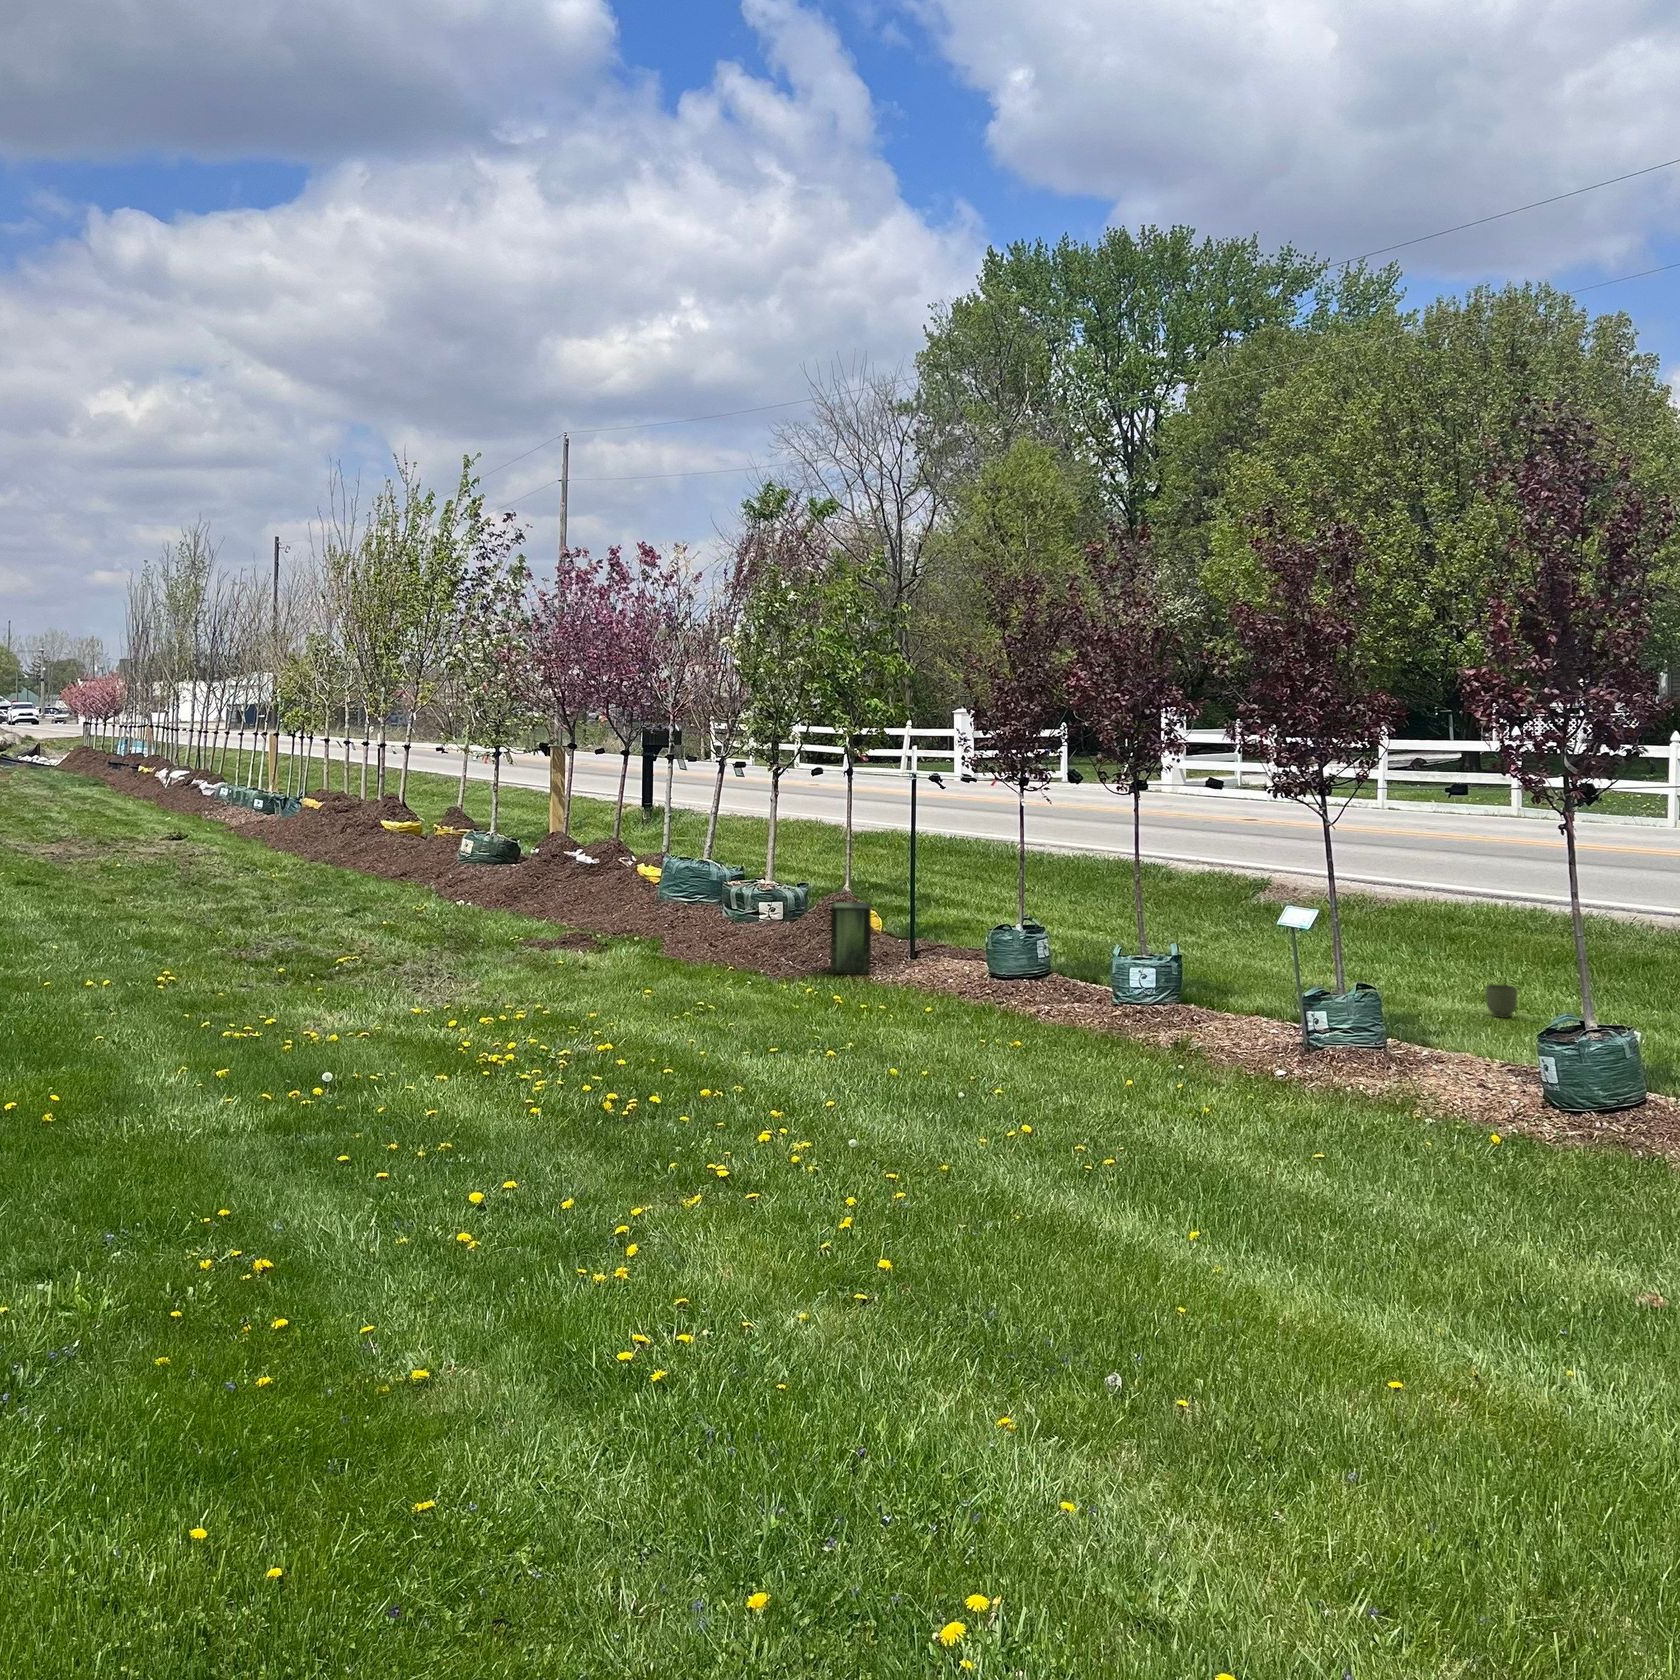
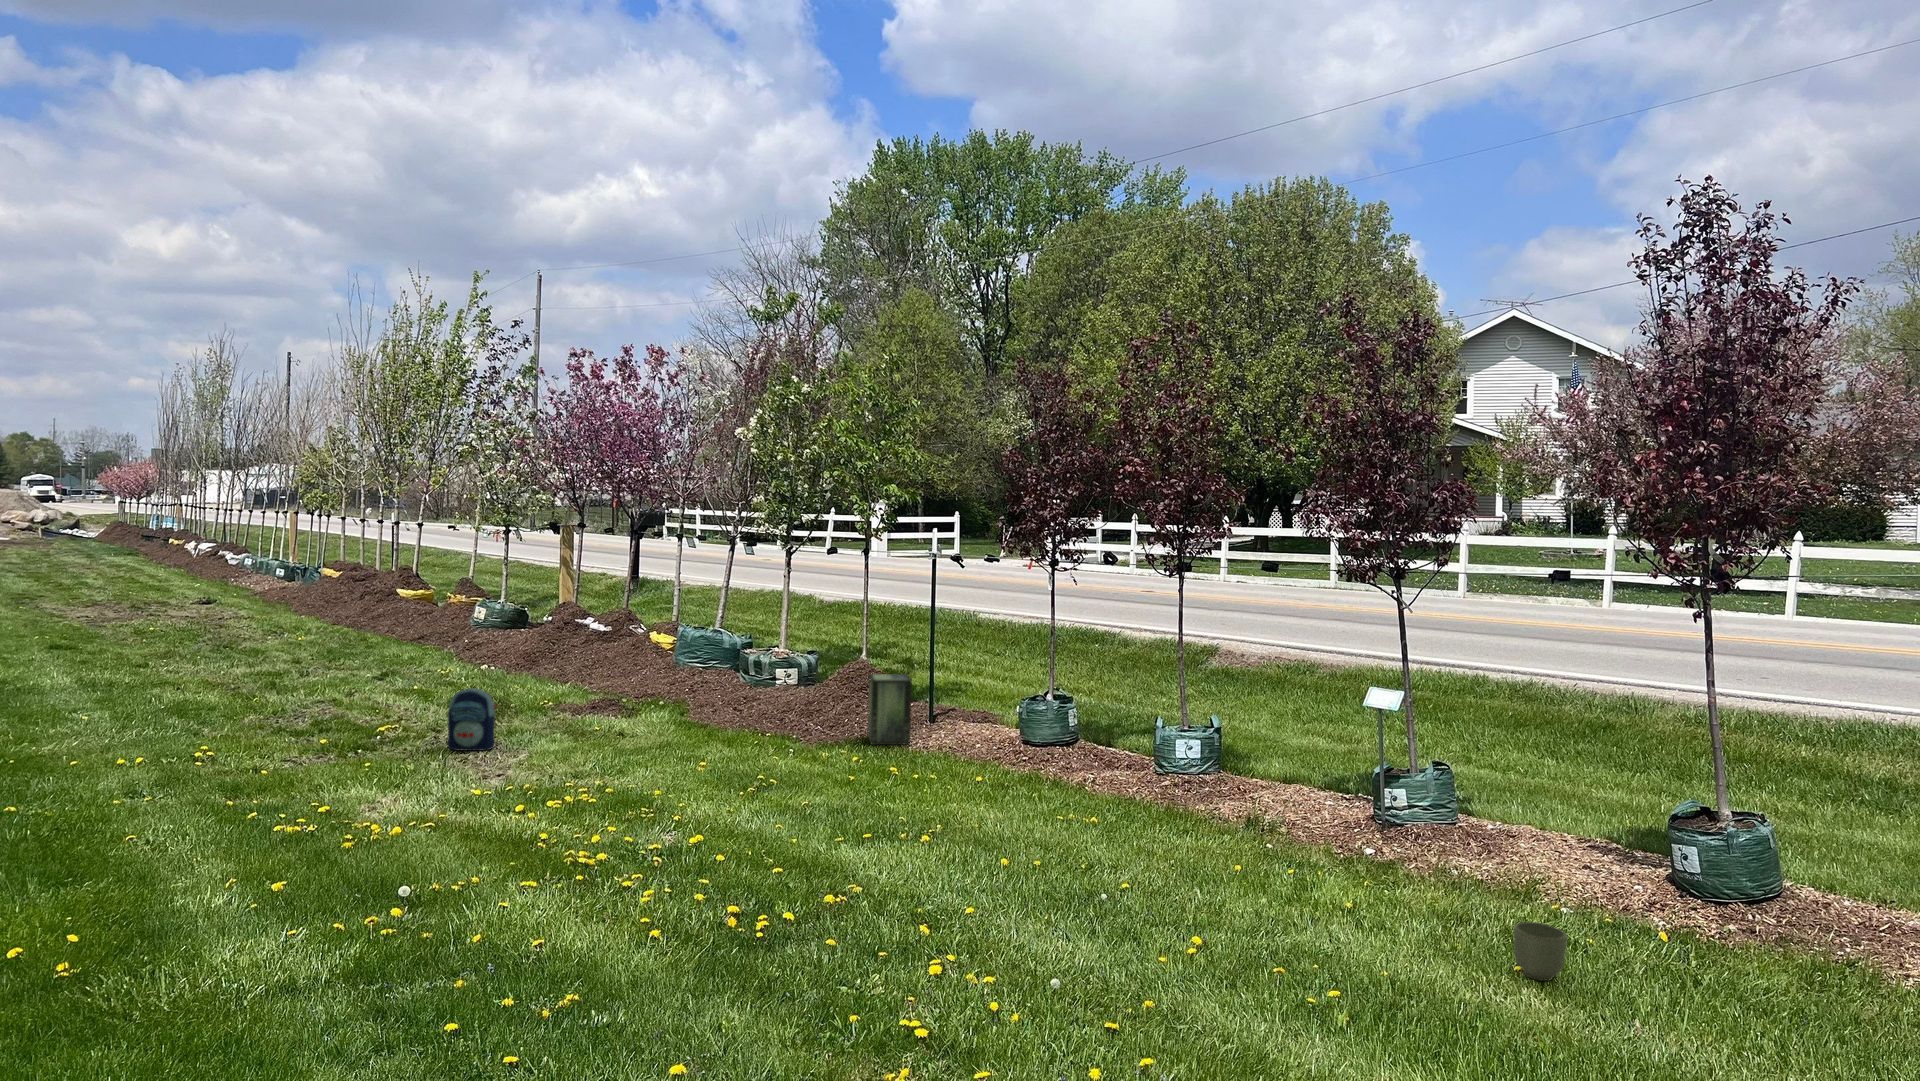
backpack: none [423,912,468,973] -> present [447,688,496,751]
planter: present [1486,985,1518,1018] -> present [1514,922,1567,981]

